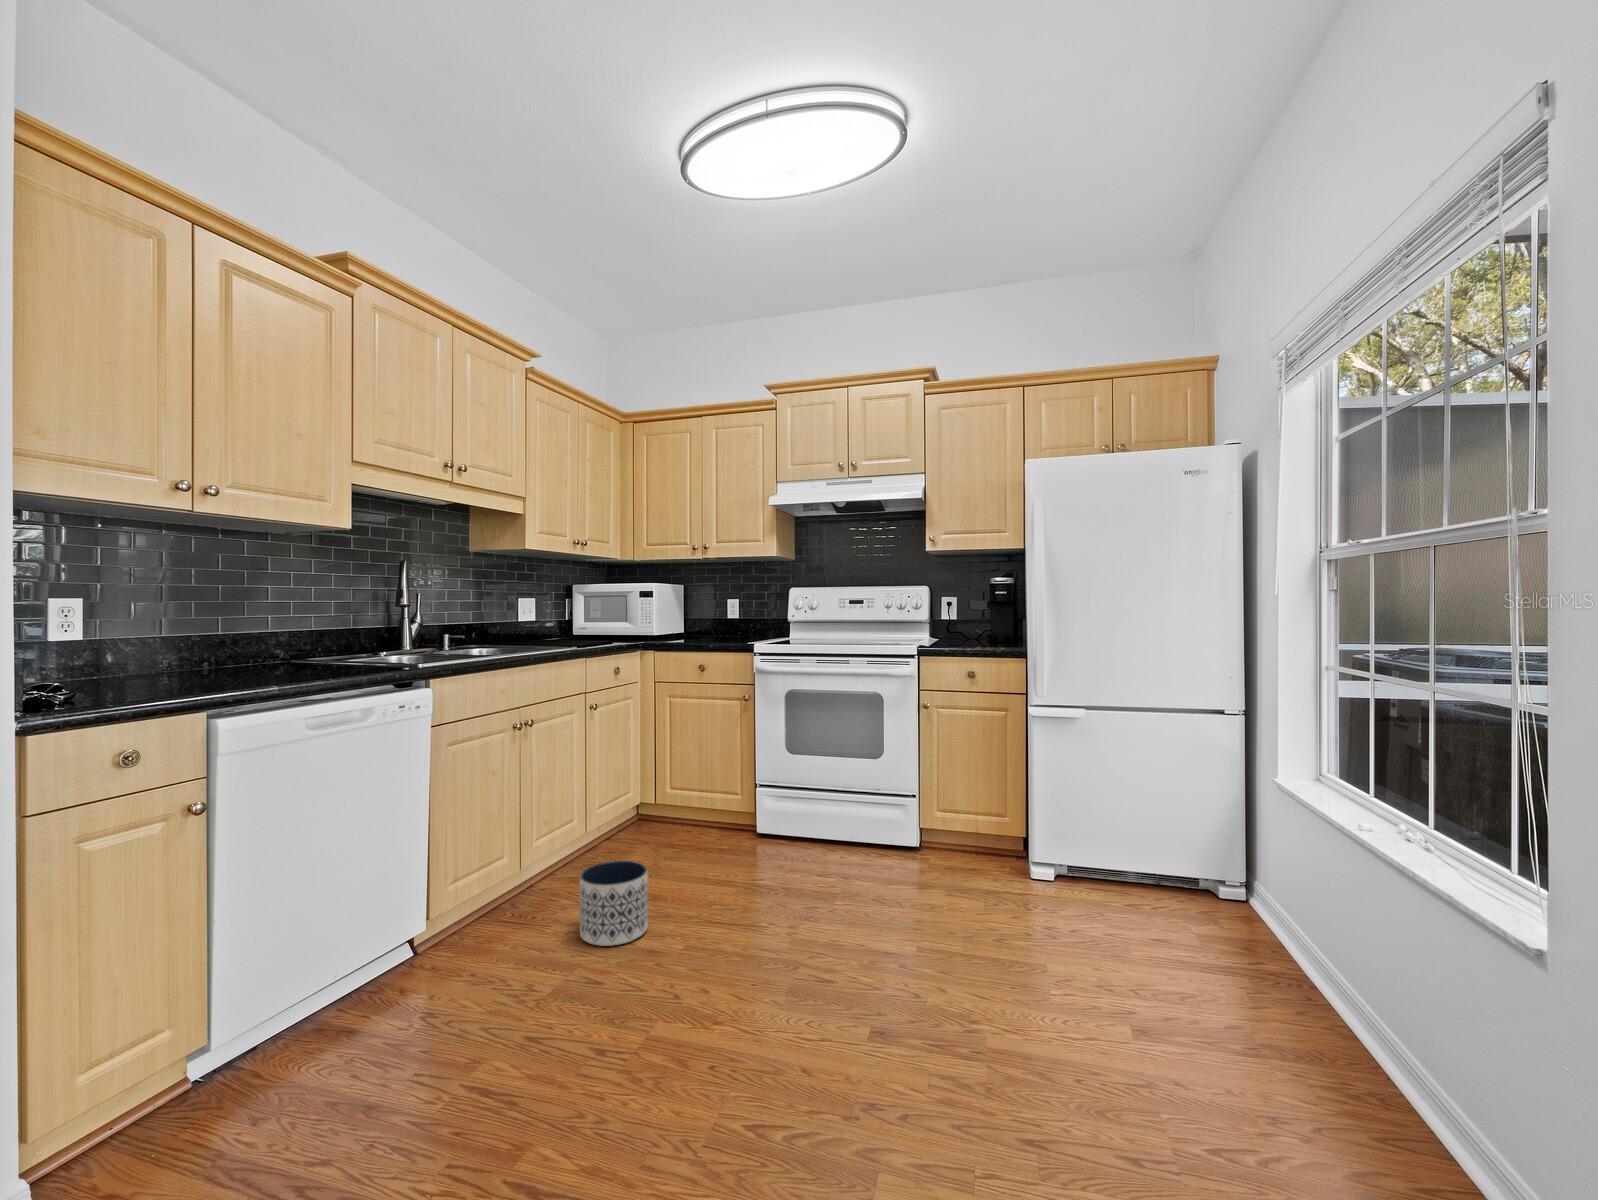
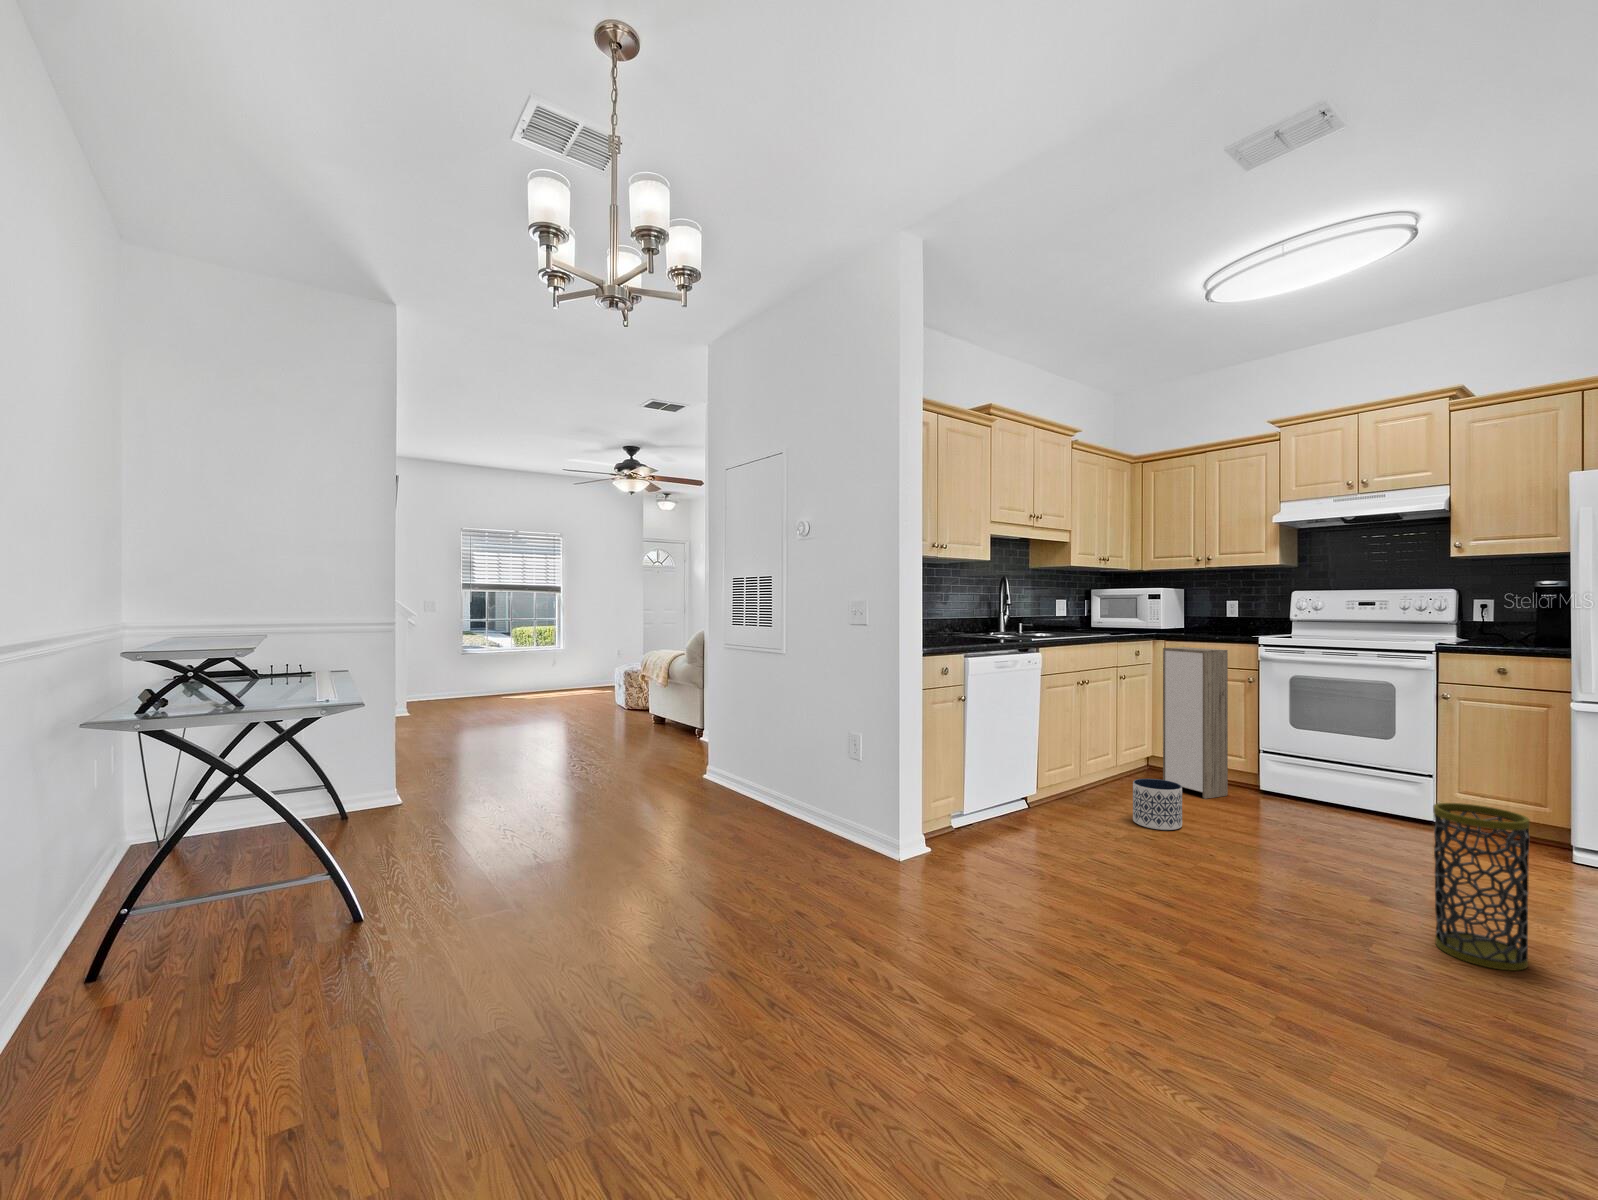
storage cabinet: none [643,659,718,860] -> present [1163,647,1228,799]
trash can: none [943,893,1051,1165] -> present [1433,803,1530,971]

